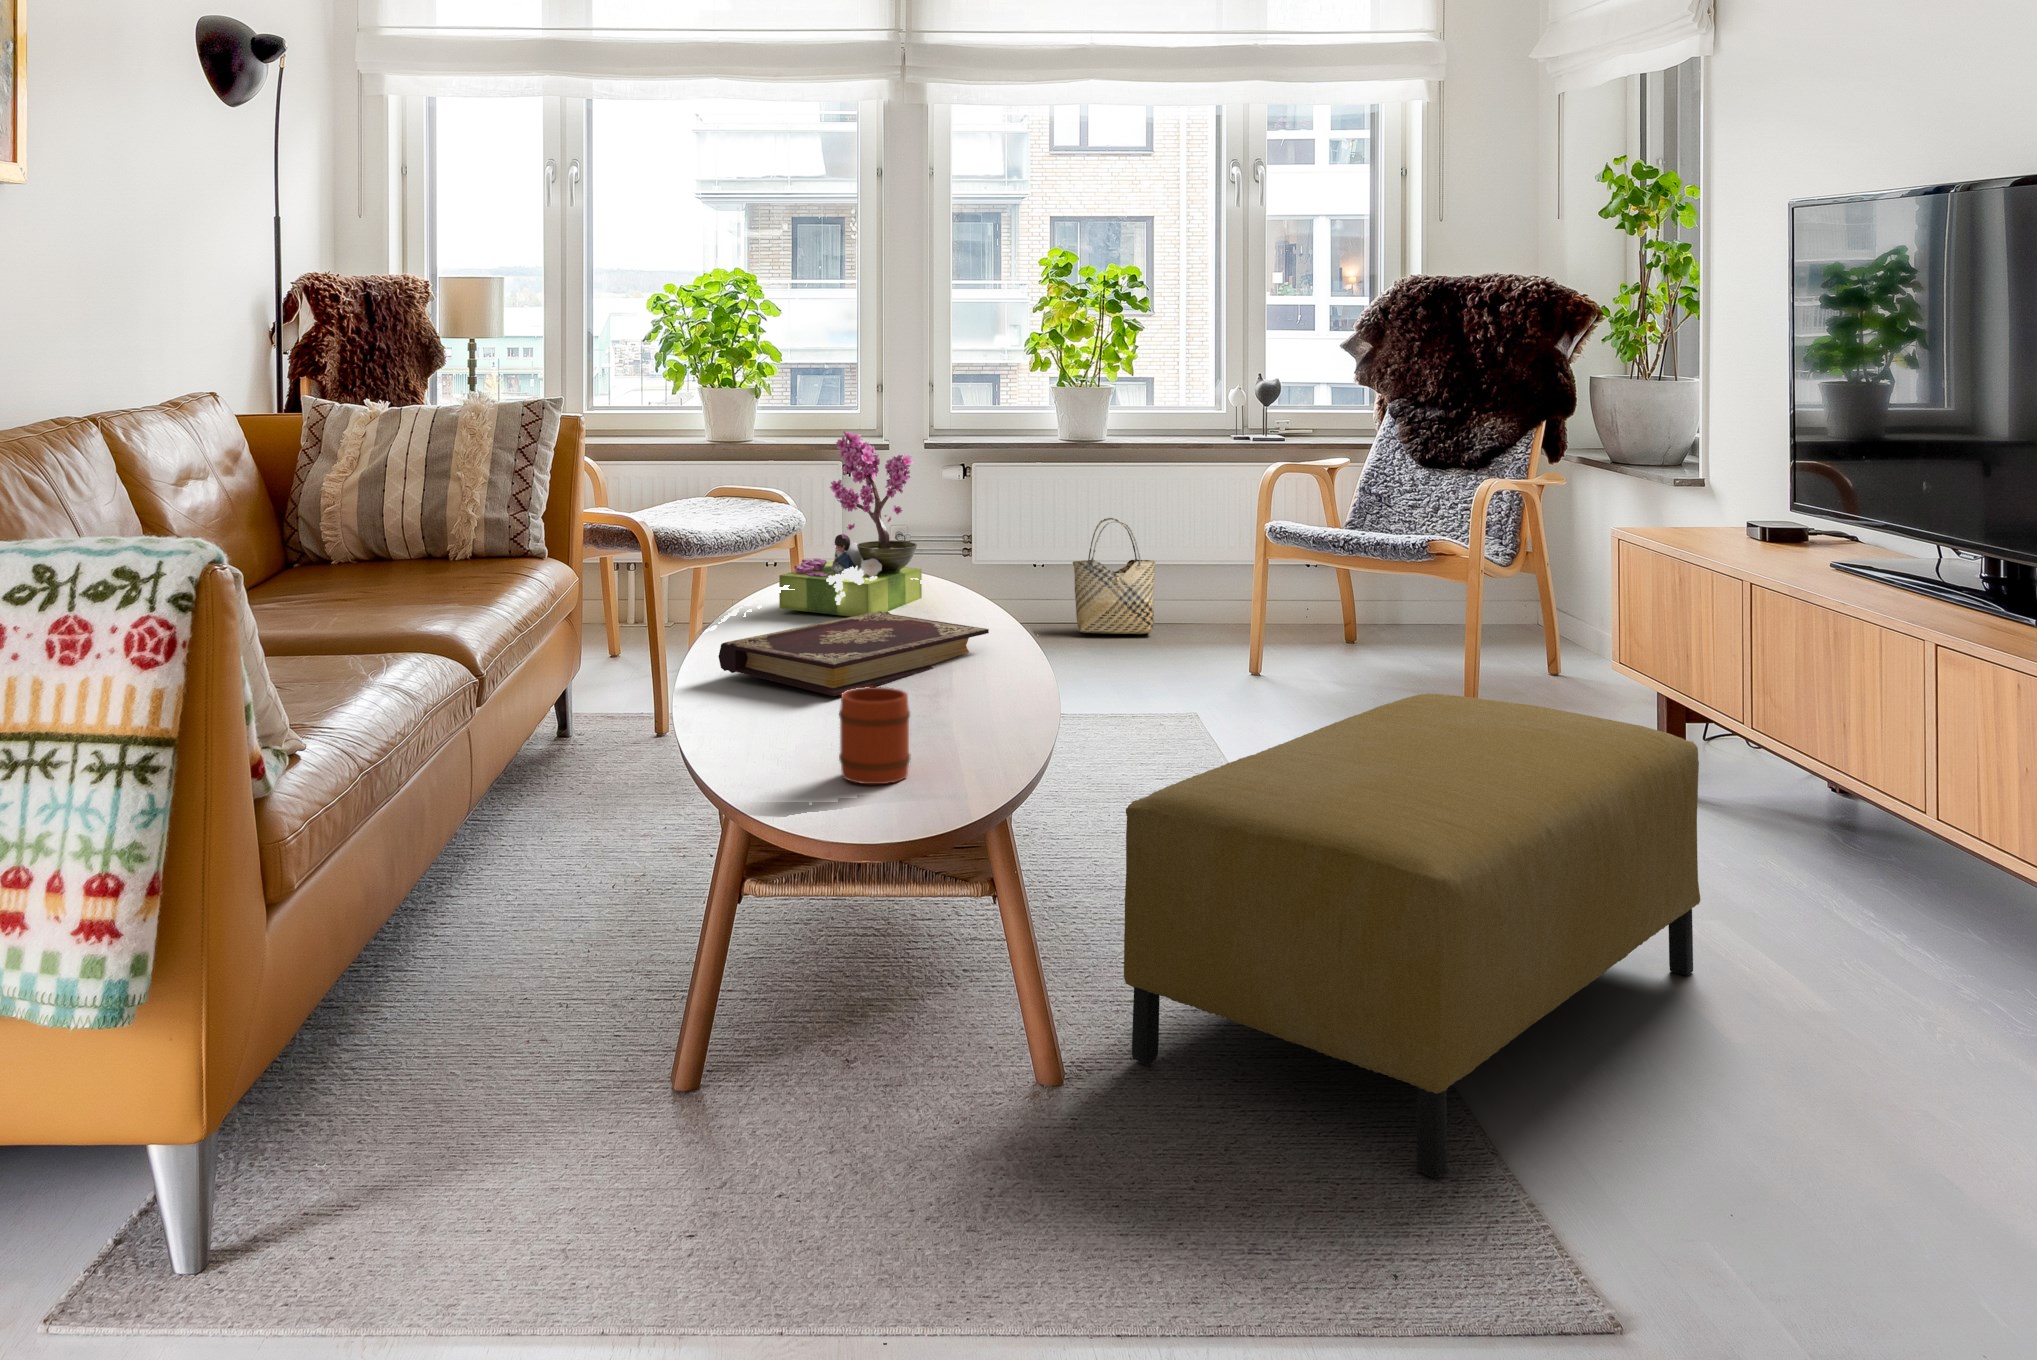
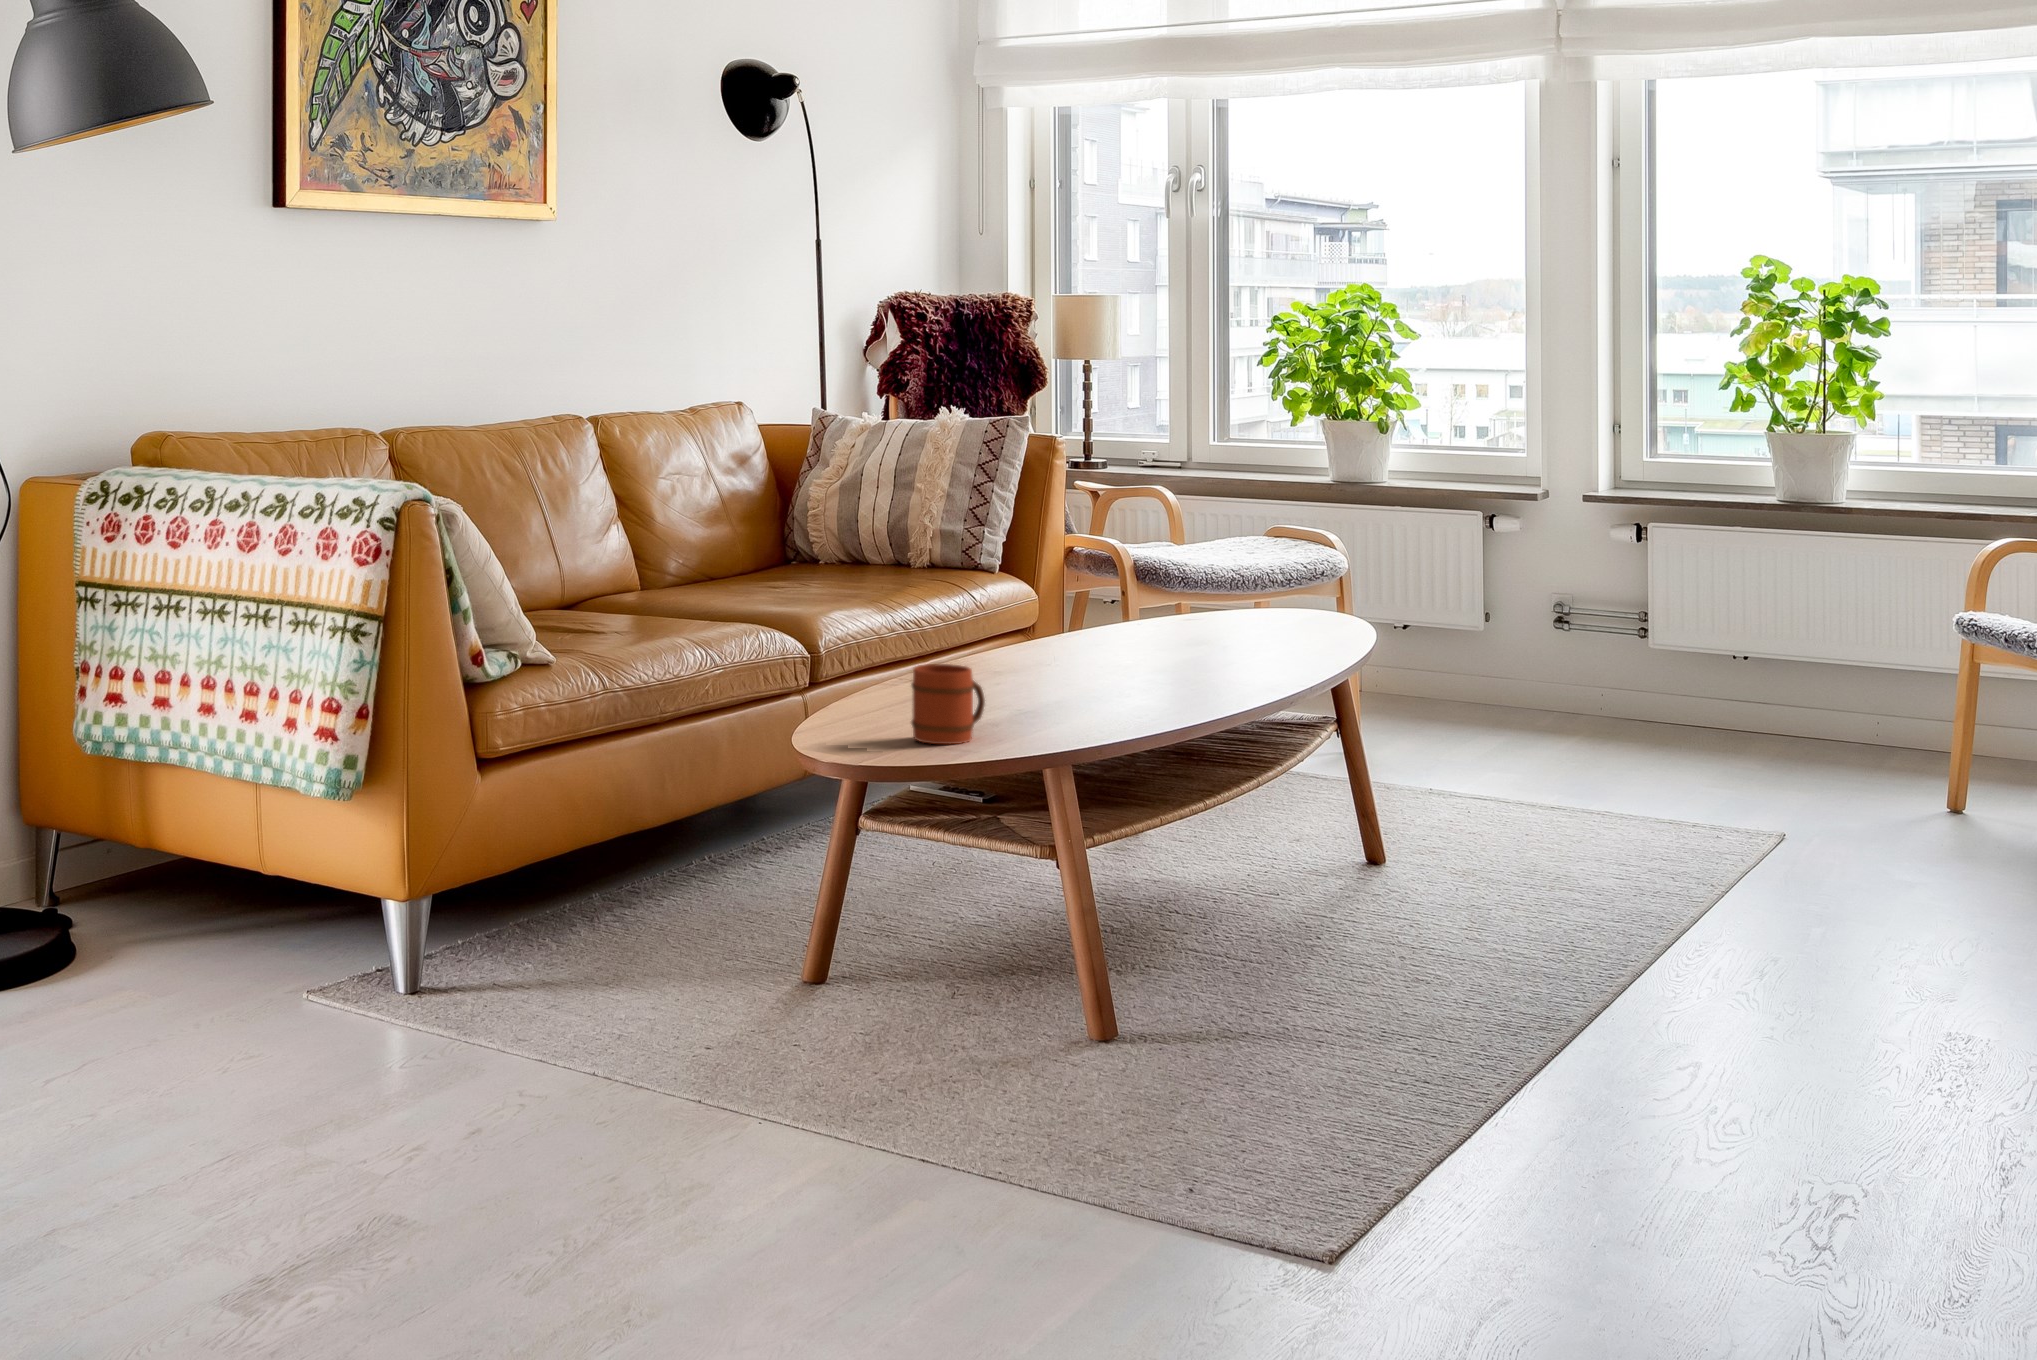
flower arrangement: present [779,431,922,617] -> none [1147,456,1300,648]
woven basket: present [1073,518,1155,634] -> none [1762,605,1883,757]
book: present [719,611,989,696] -> none [984,636,1247,692]
ottoman: present [1124,694,1700,1179] -> none [1168,778,1932,1163]

